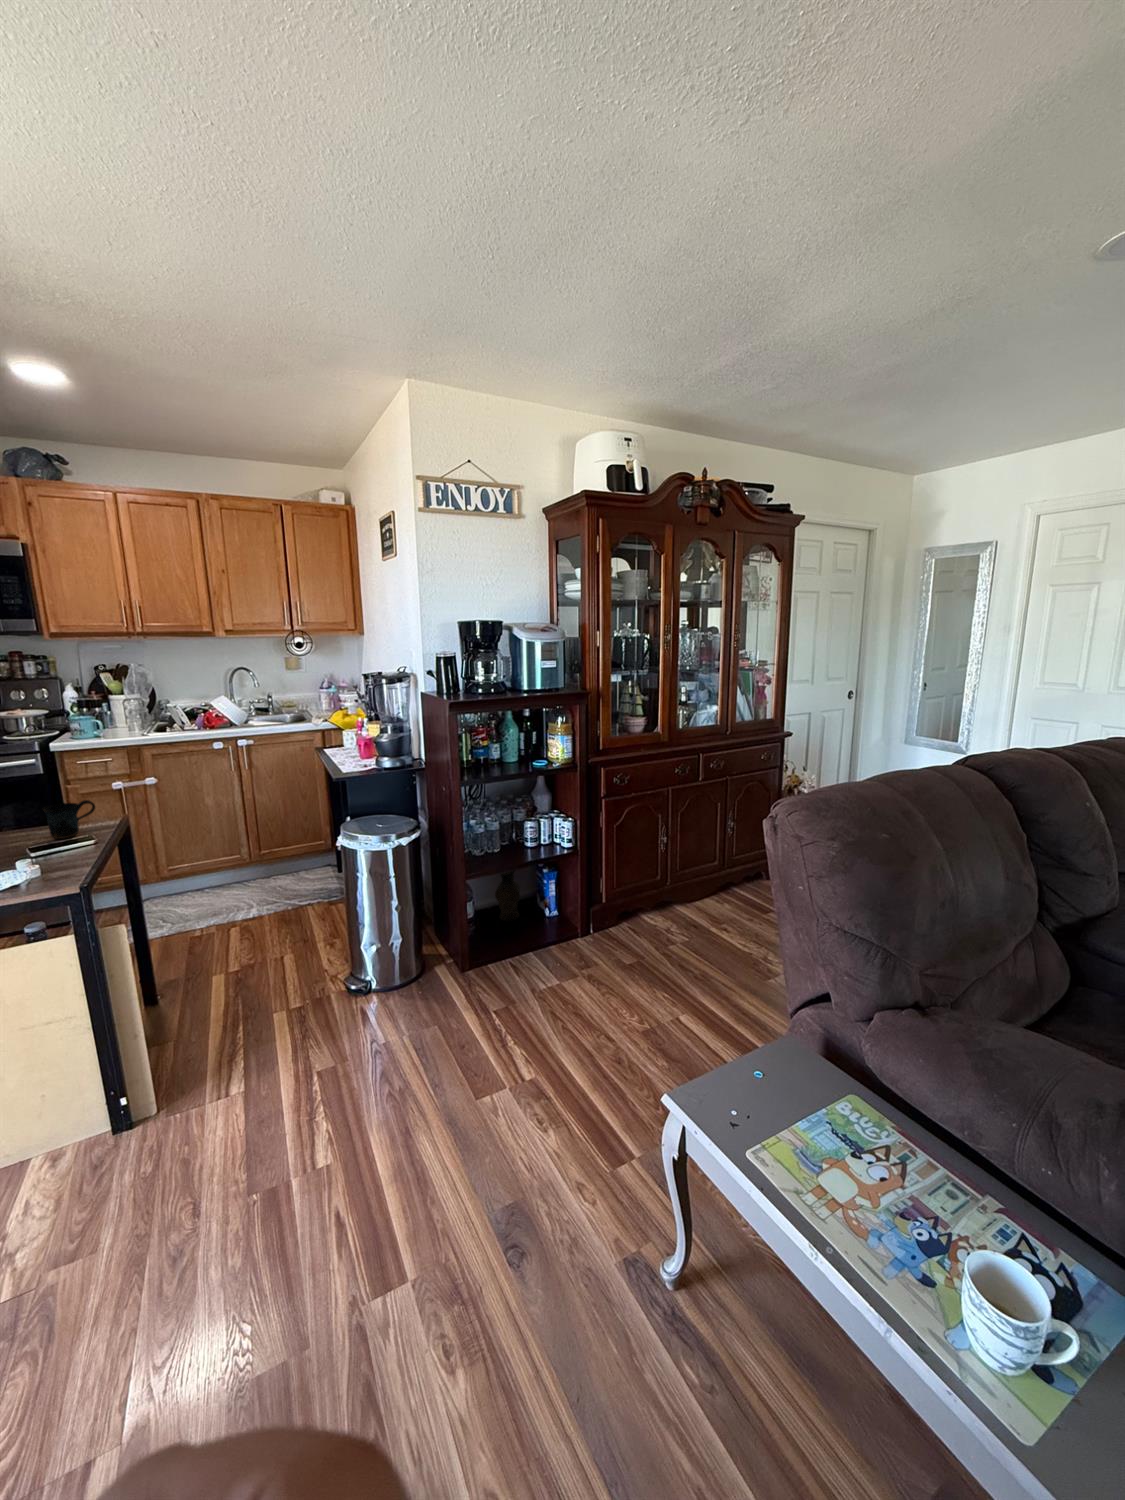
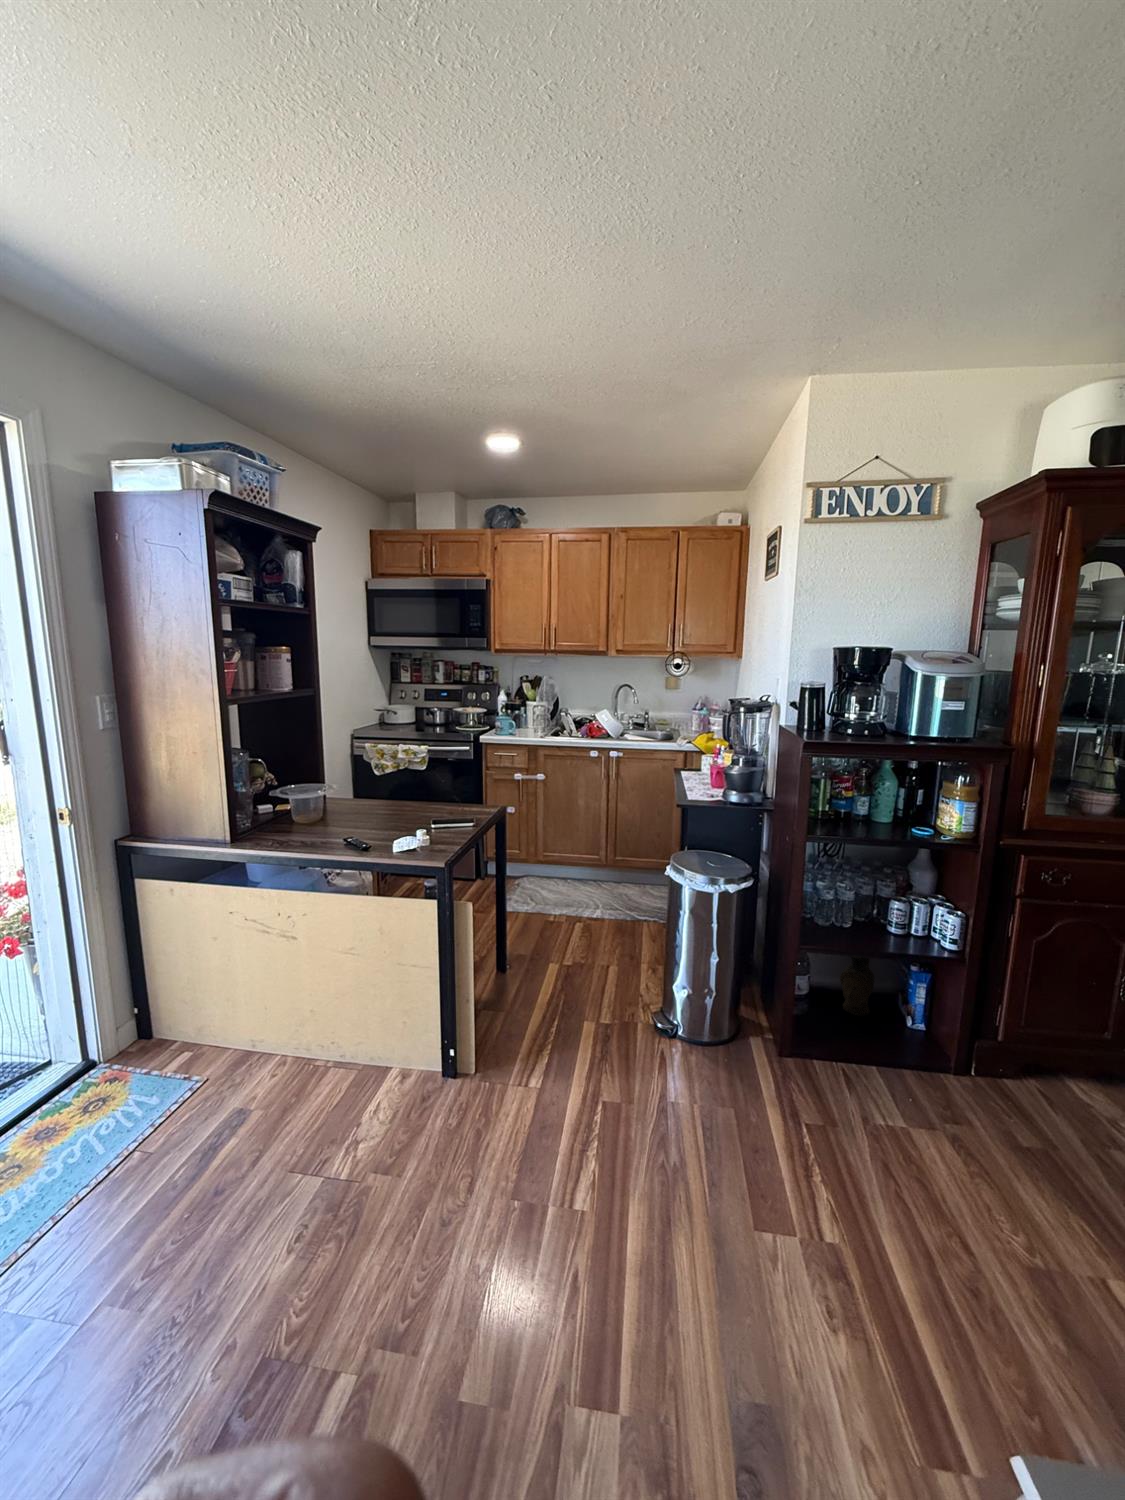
mug: present [43,800,95,839] -> none [443,791,477,820]

